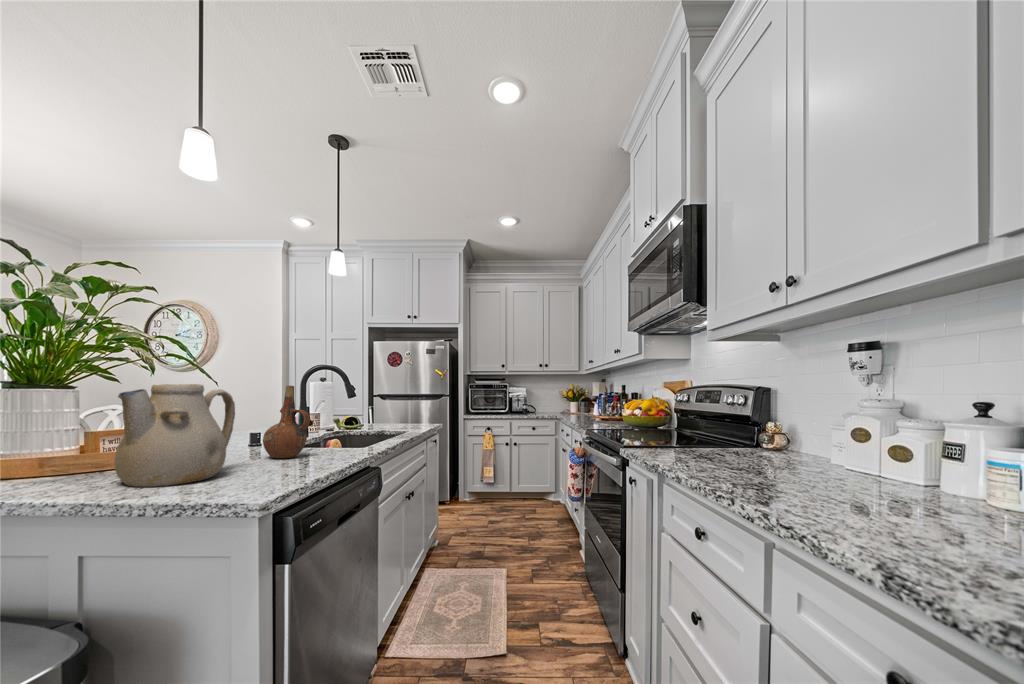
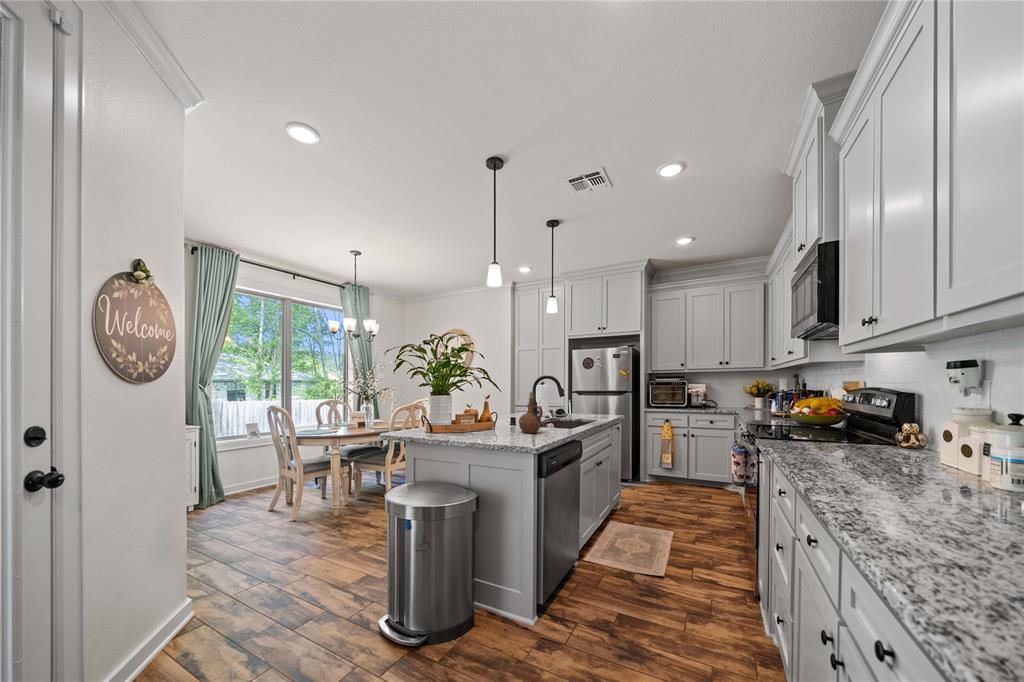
teapot: present [114,384,235,487] -> none [465,393,509,442]

